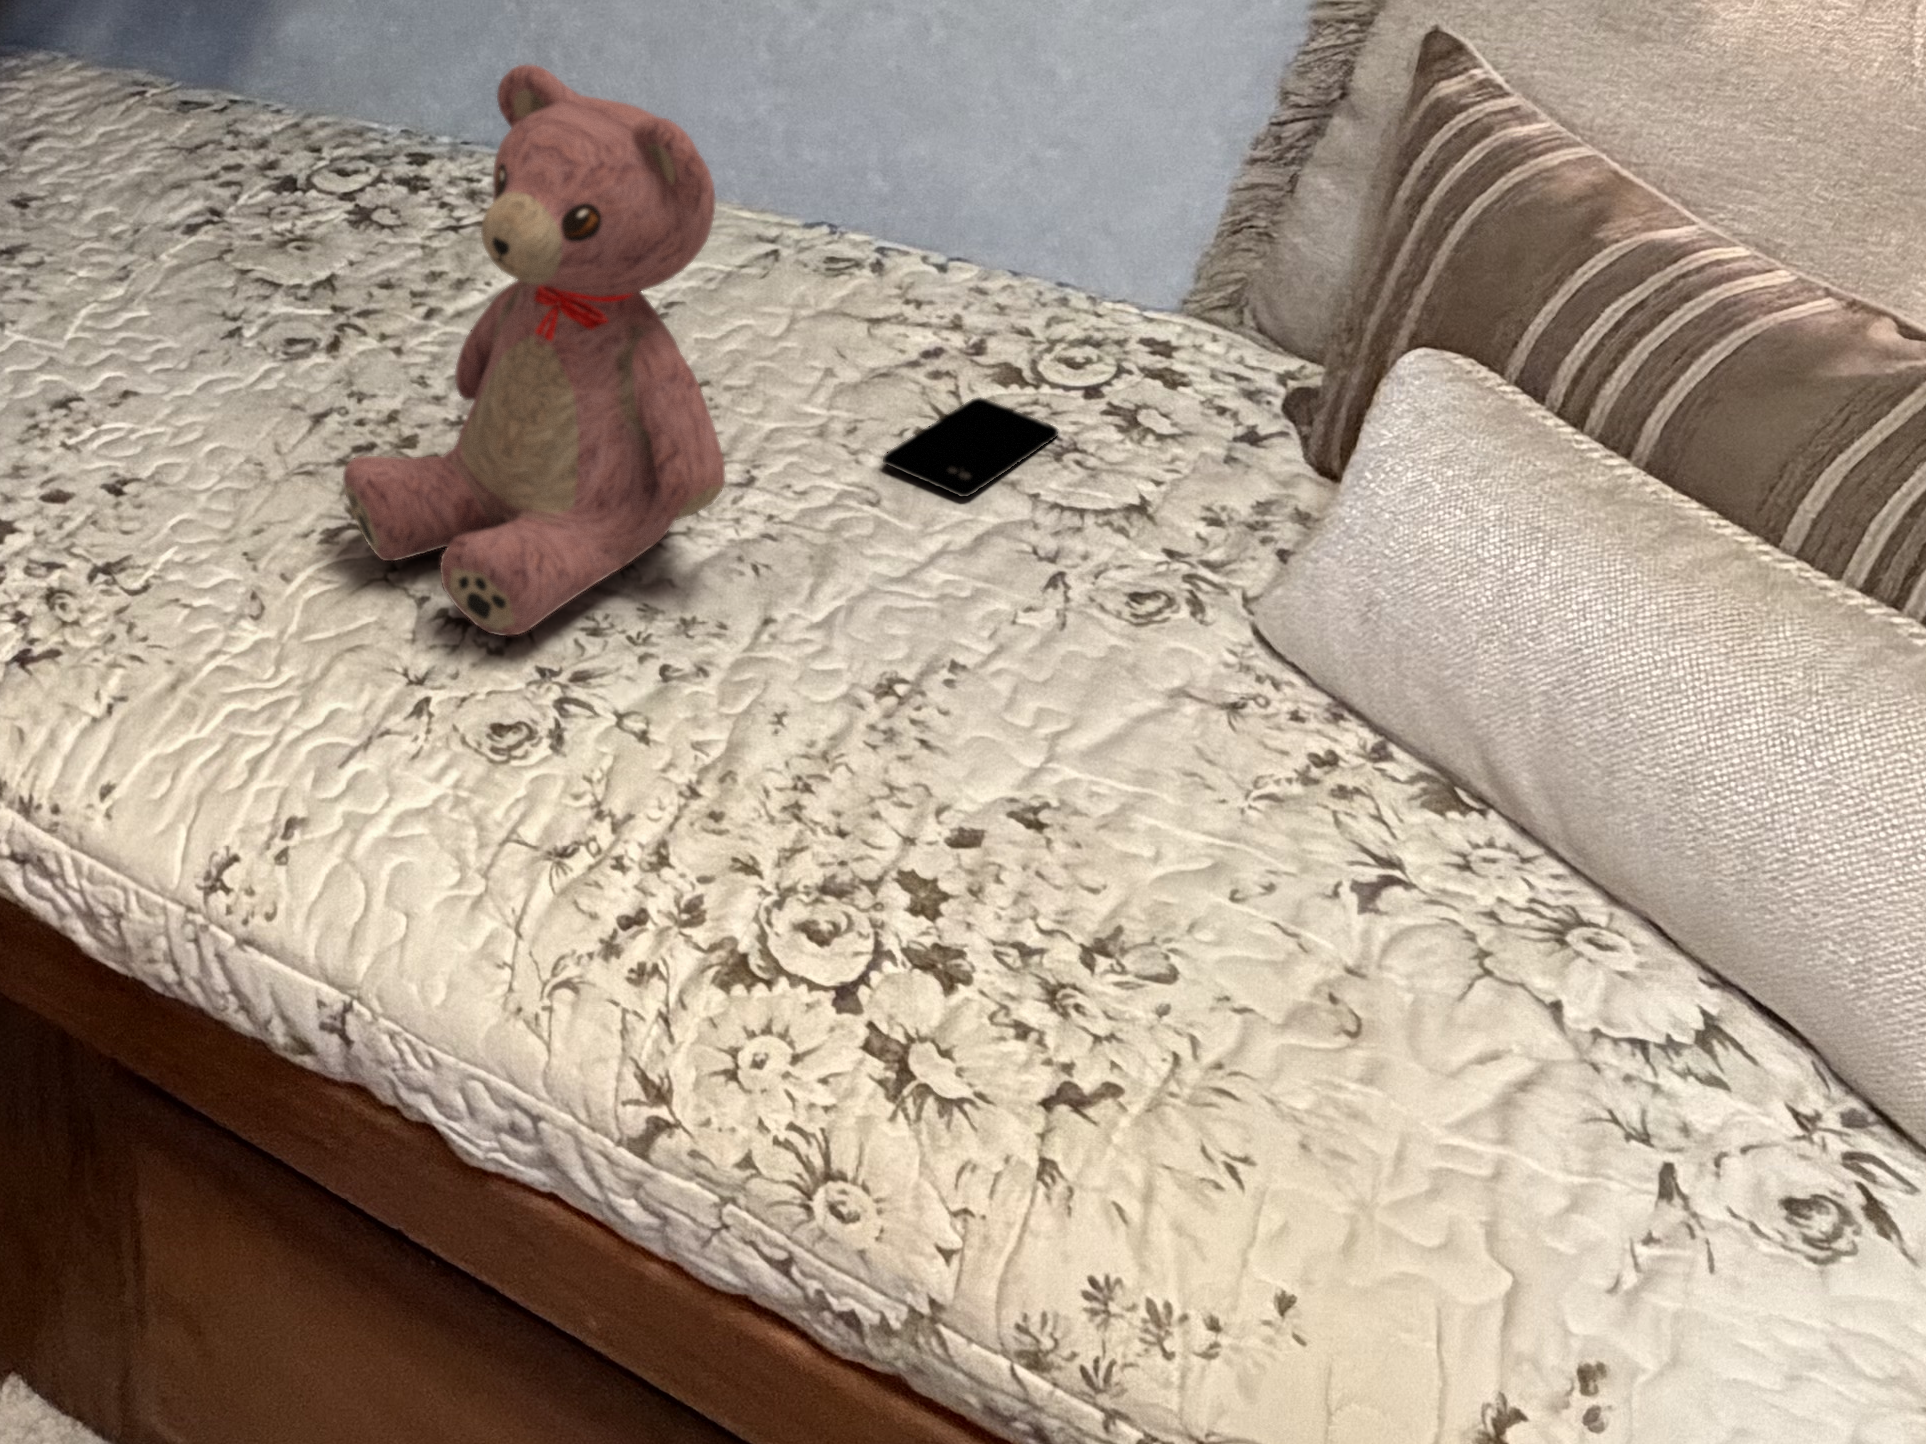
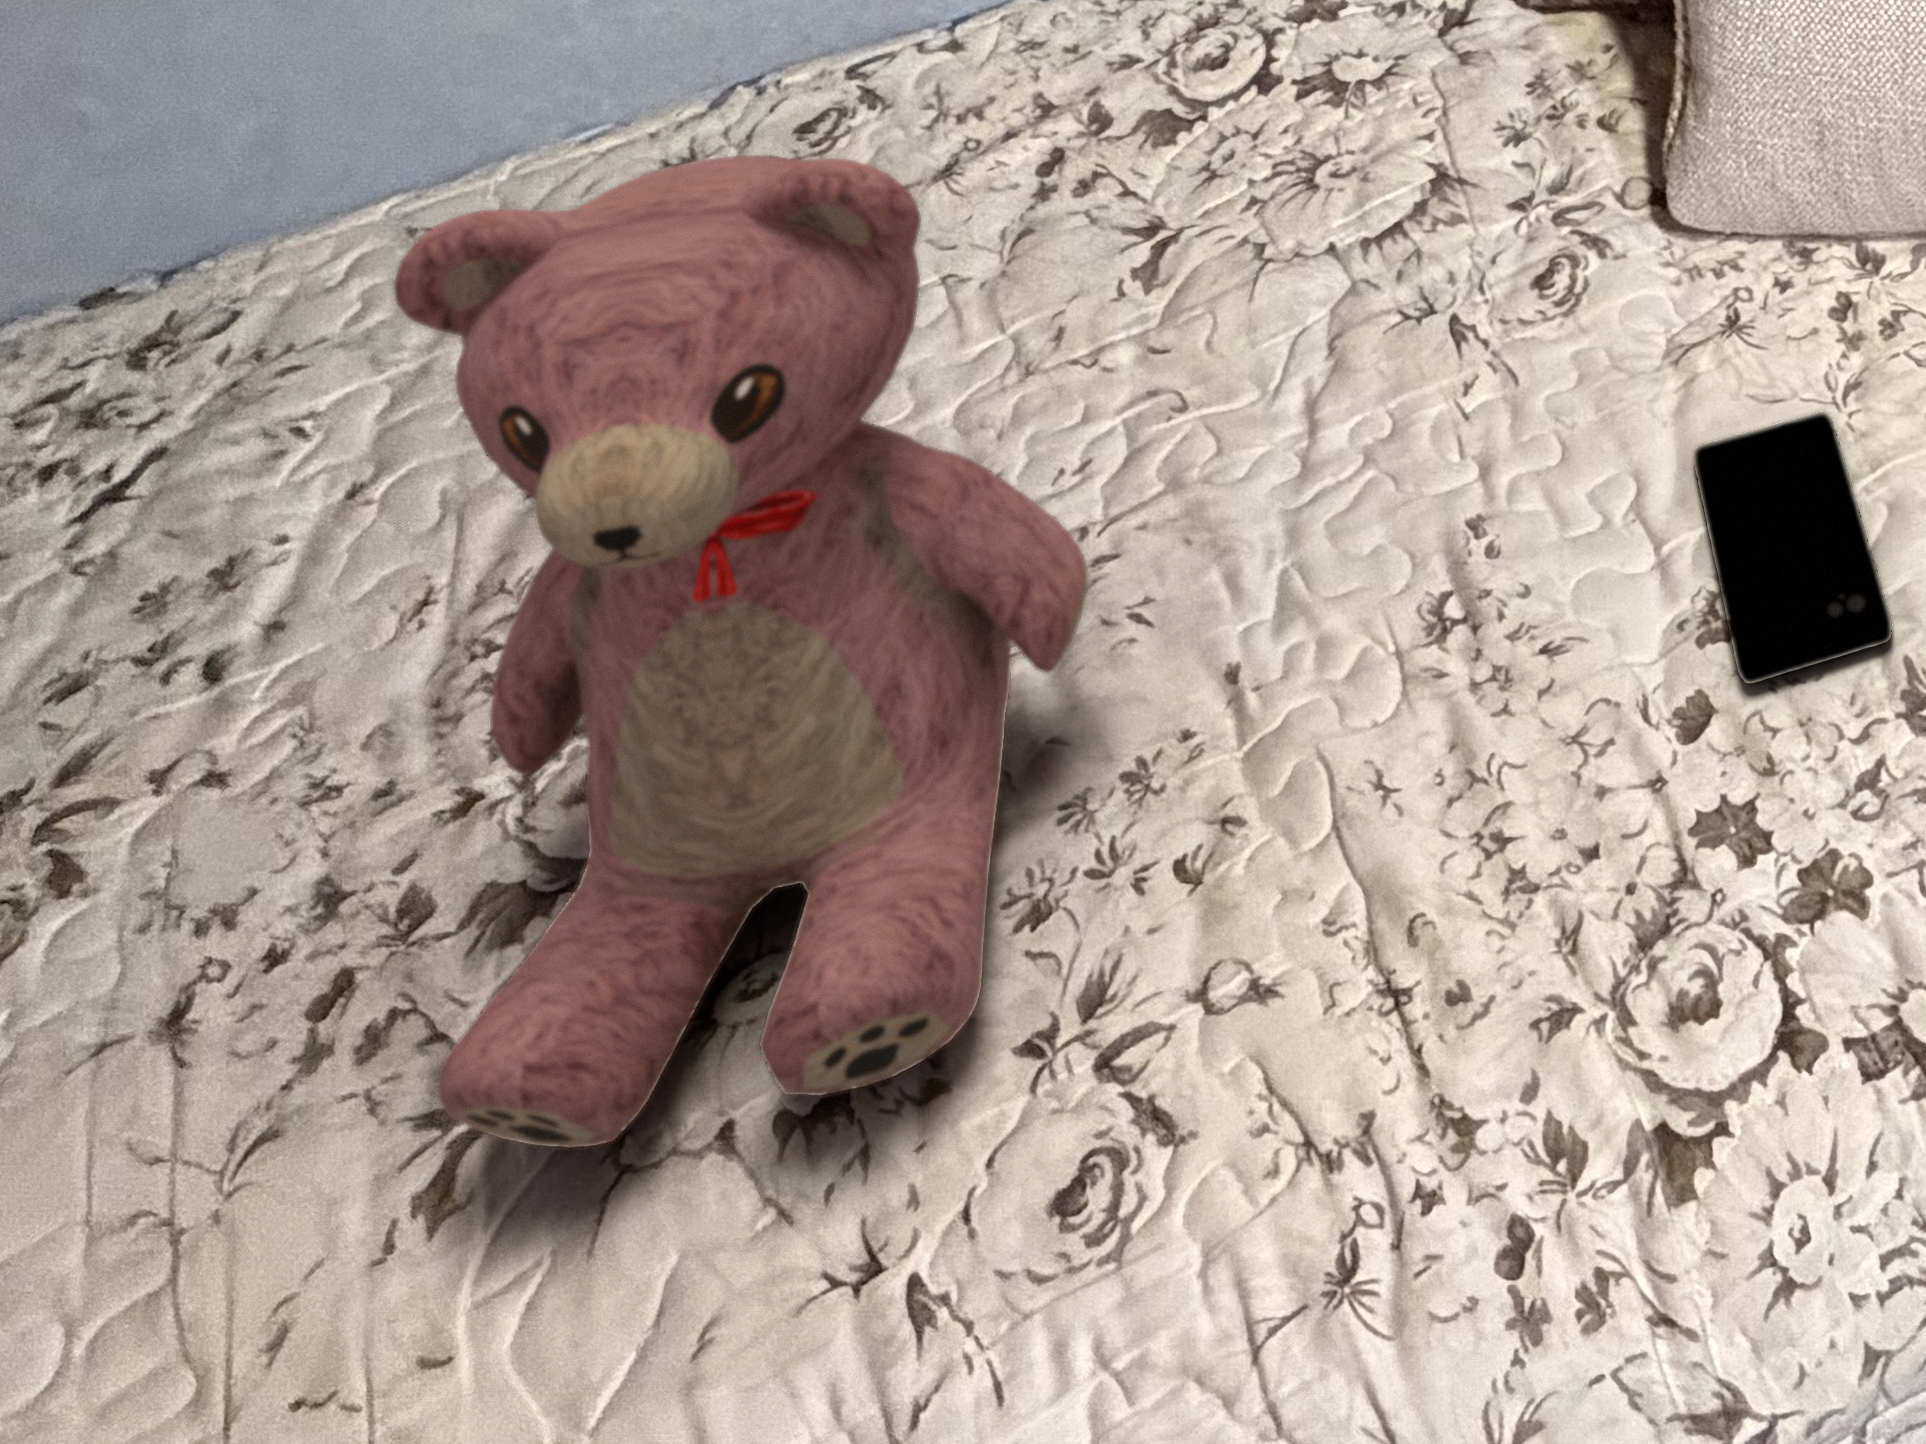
smartphone: present [883,397,1058,497] -> present [1694,412,1892,684]

